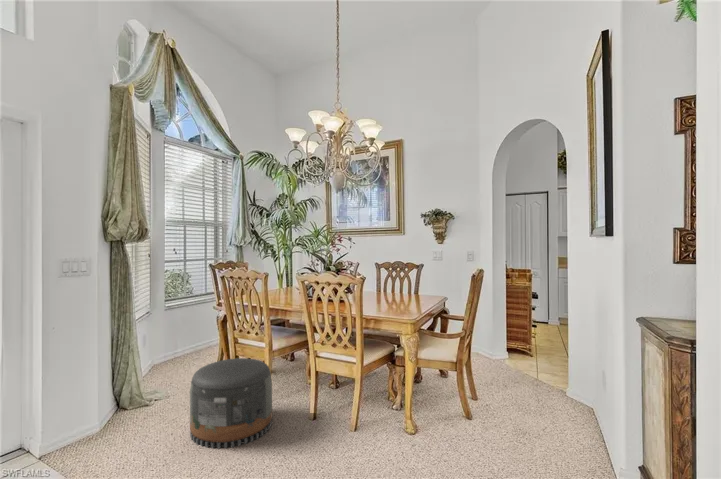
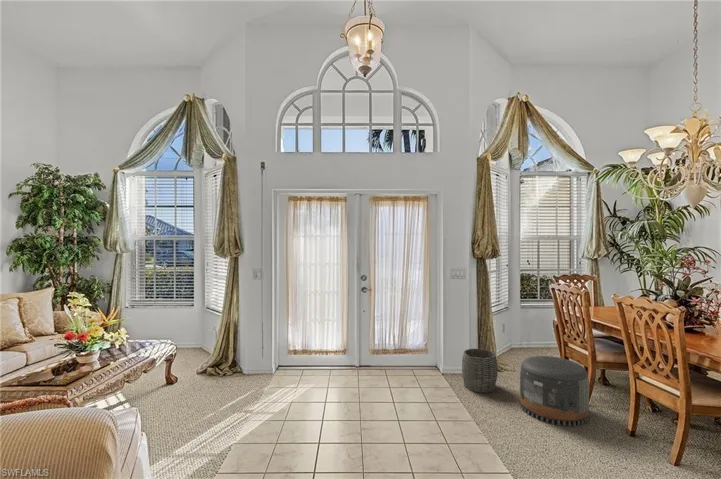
woven basket: none [91,377,152,449] -> present [462,349,497,393]

